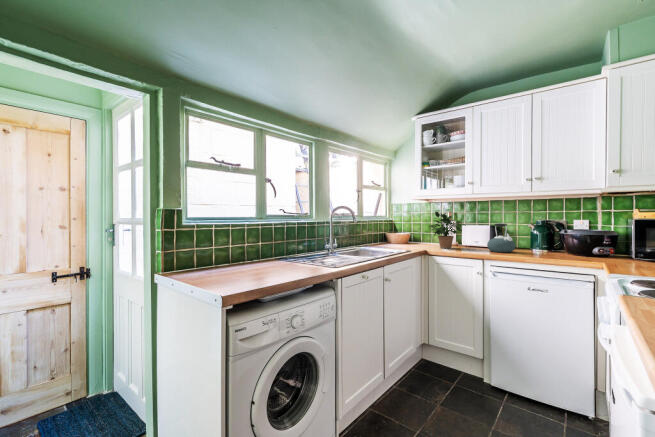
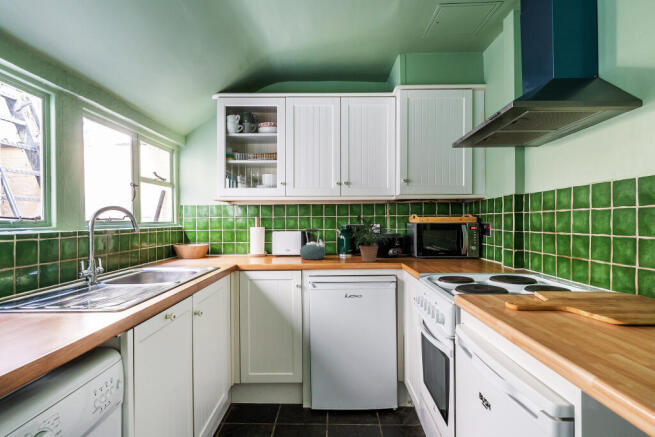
potted plant: present [430,212,466,248] -> present [351,215,391,262]

